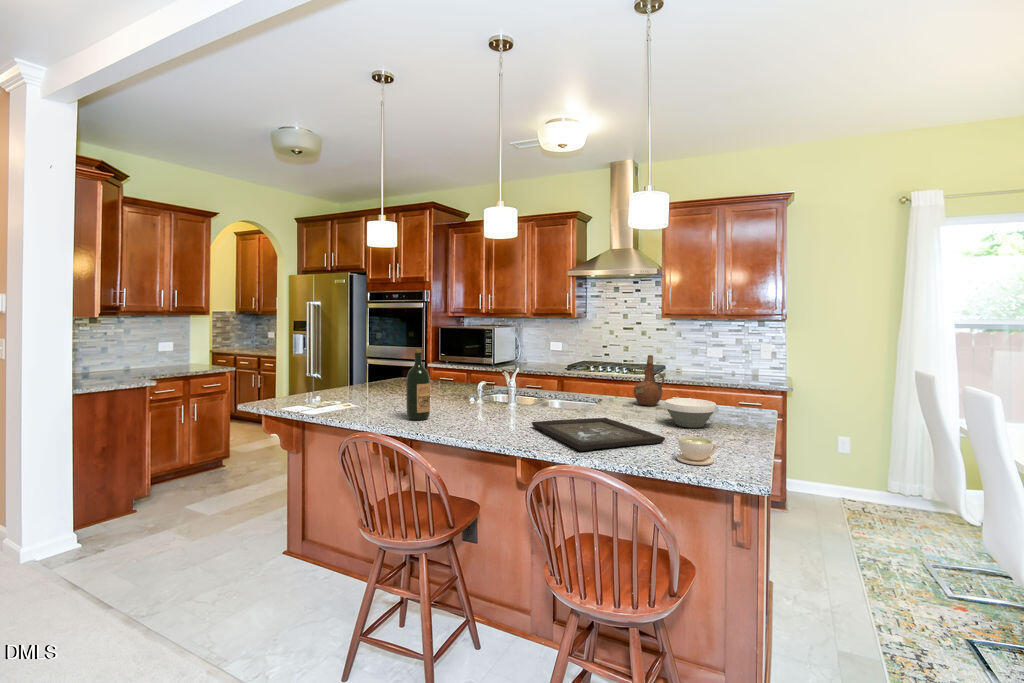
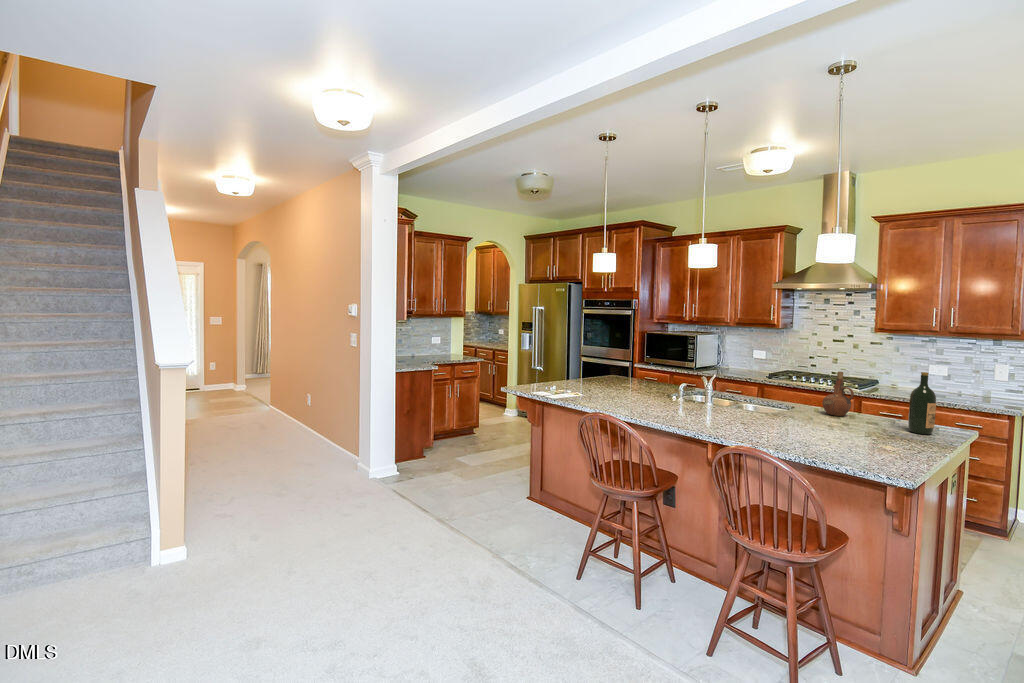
wine bottle: present [406,349,430,420] -> present [908,372,936,434]
bowl: present [665,398,716,428] -> none [844,411,893,437]
tray: present [532,418,665,451] -> none [722,418,833,443]
coffee cup: present [677,436,717,465] -> none [836,439,872,461]

